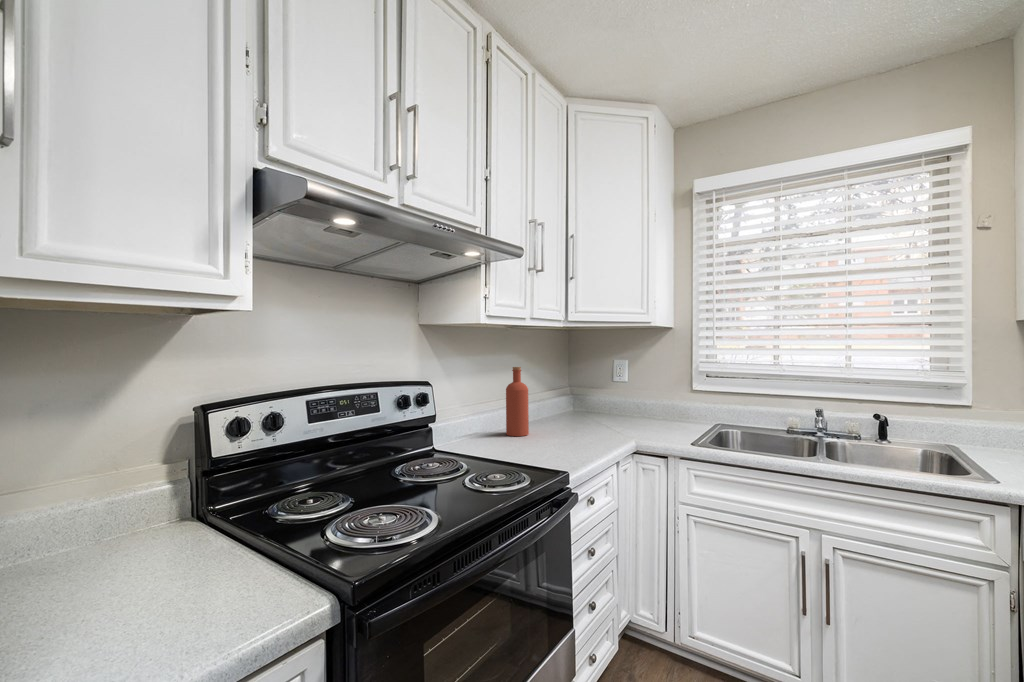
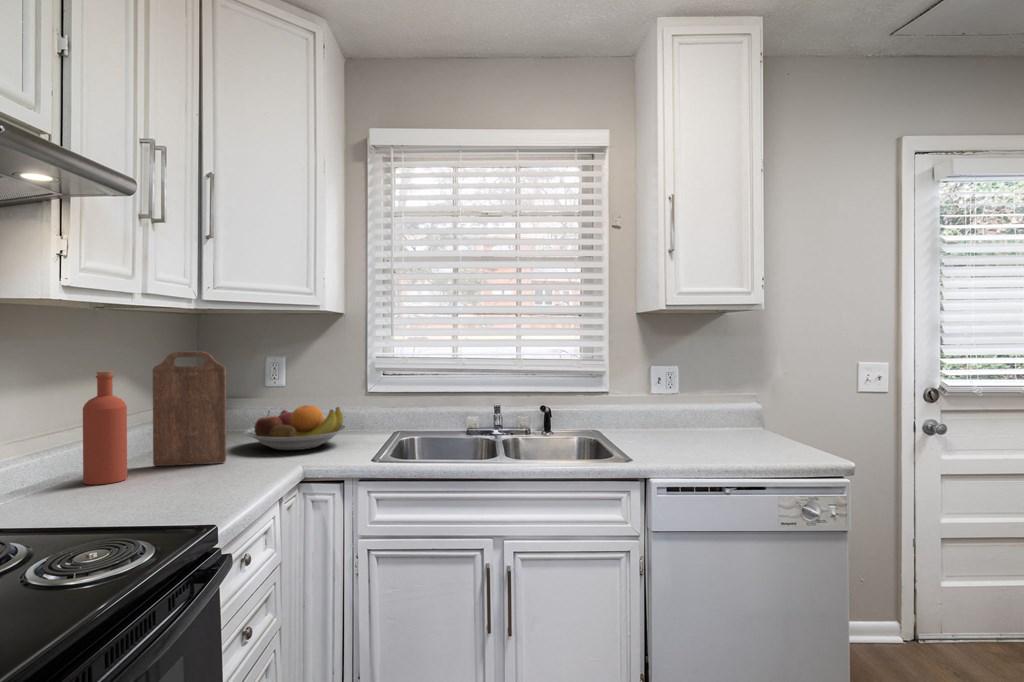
cutting board: none [544,356,587,432] -> present [153,351,226,466]
fruit bowl: none [601,396,675,429] -> present [244,405,346,450]

